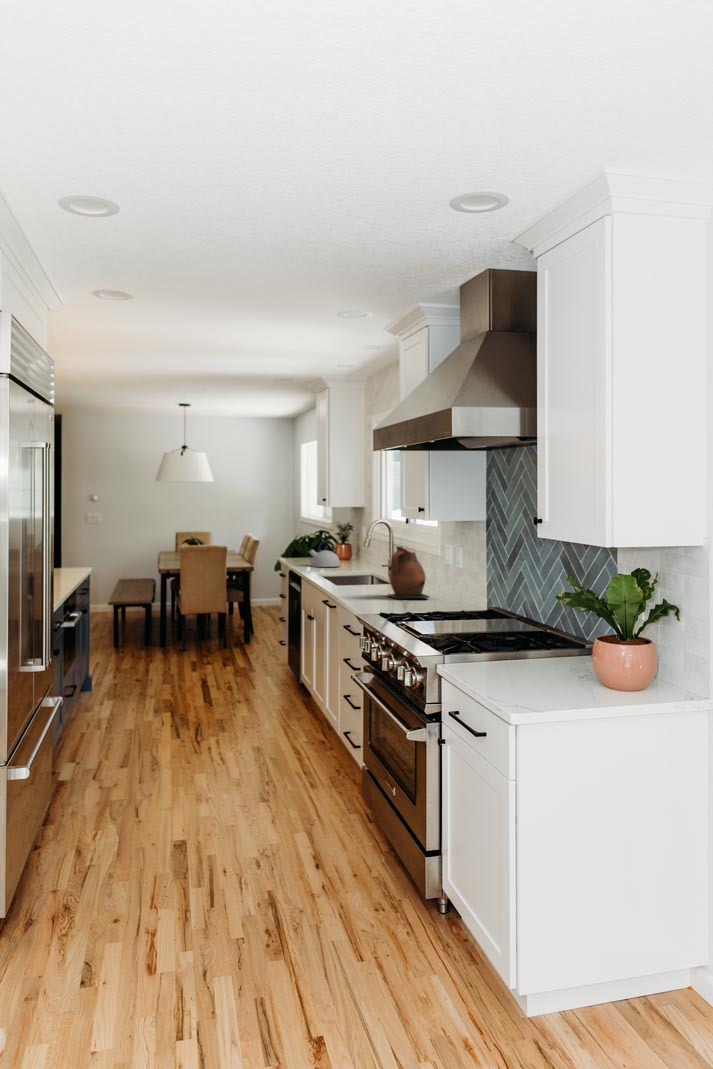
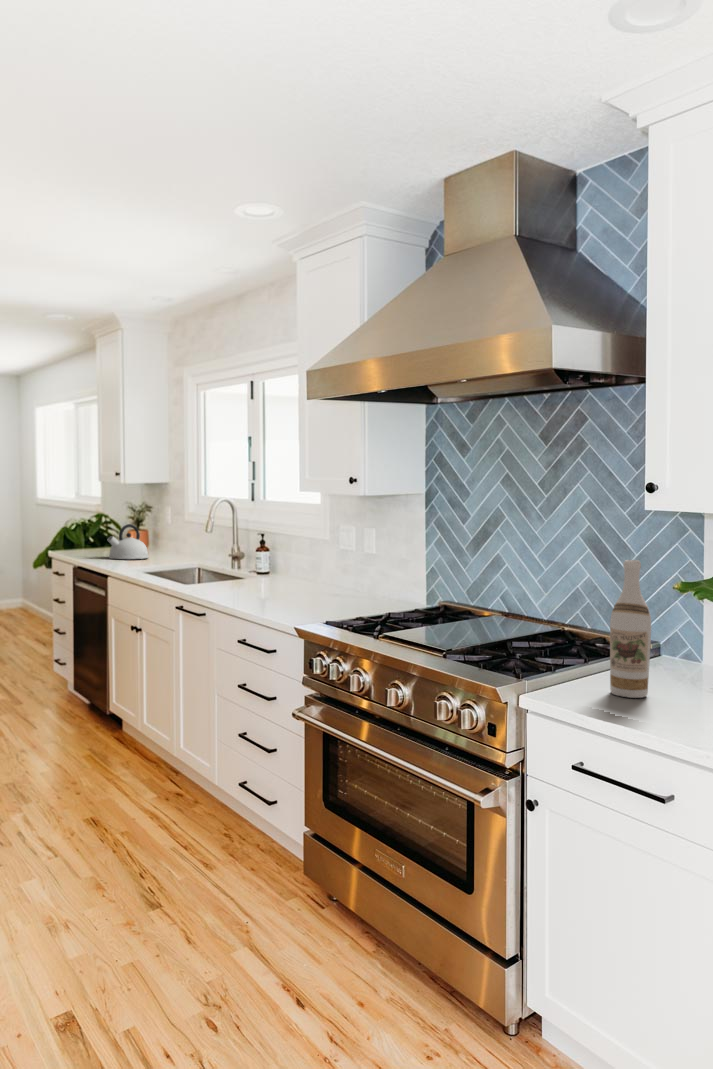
ceramic pitcher: present [388,546,429,598] -> none [275,527,338,596]
wine bottle: none [482,578,508,673] -> present [610,560,651,698]

